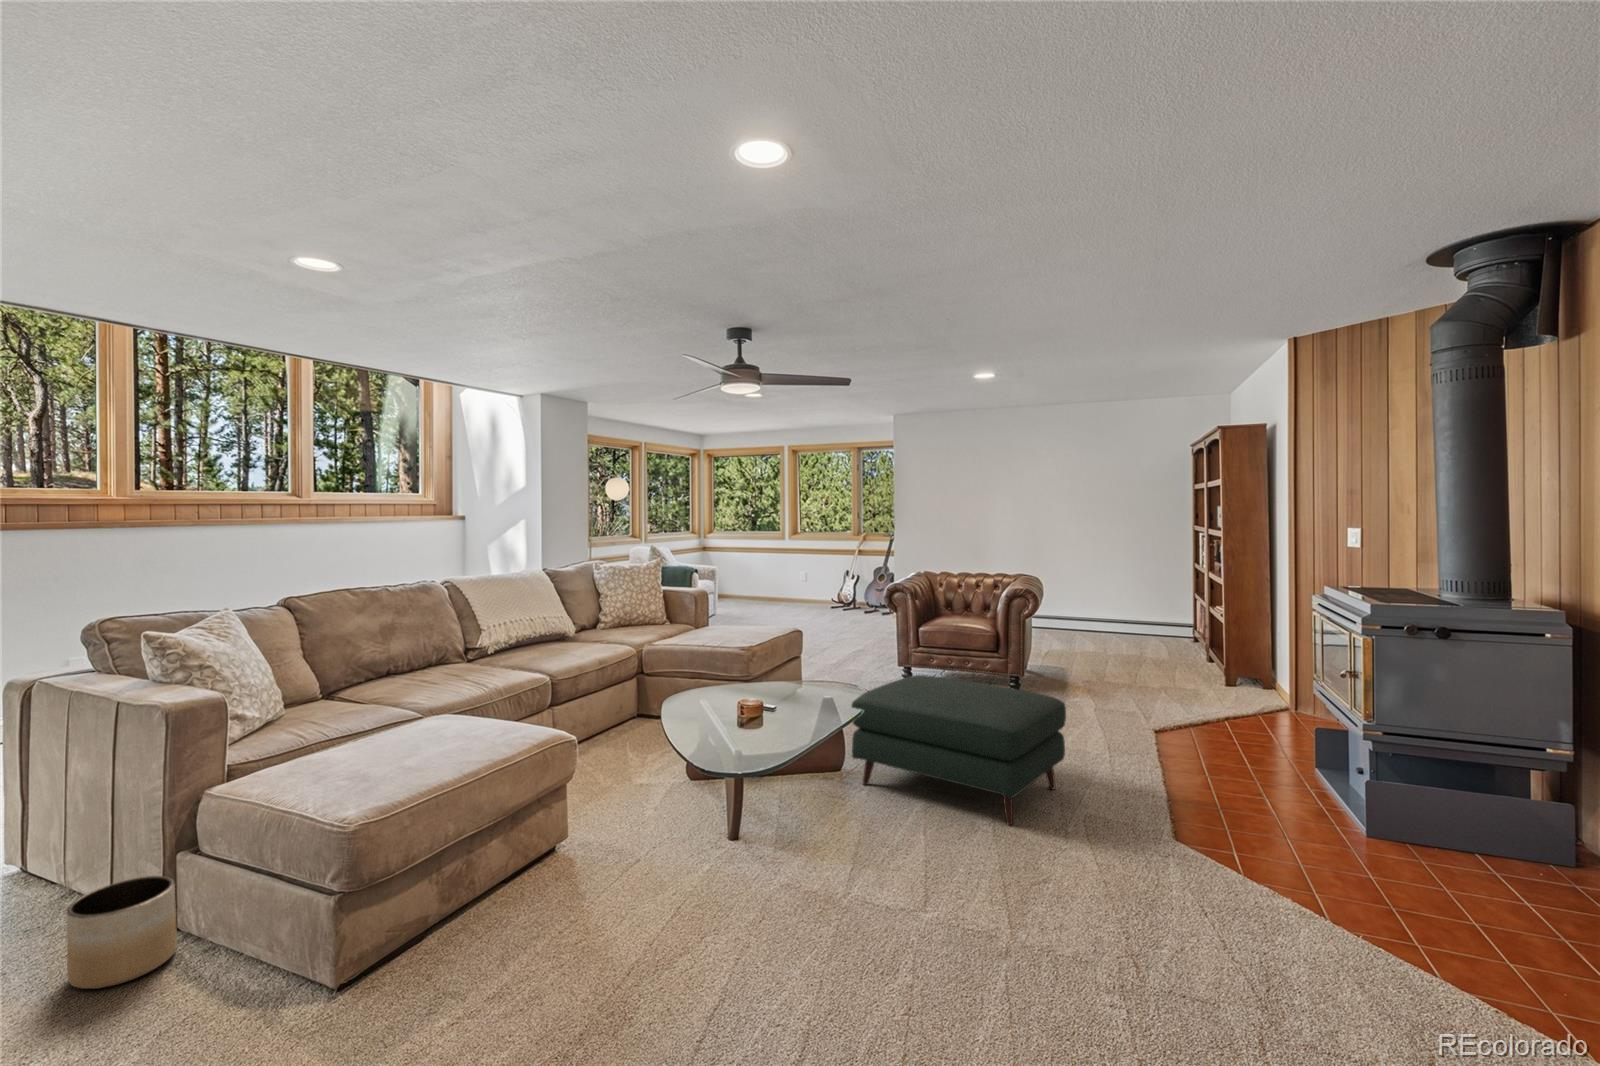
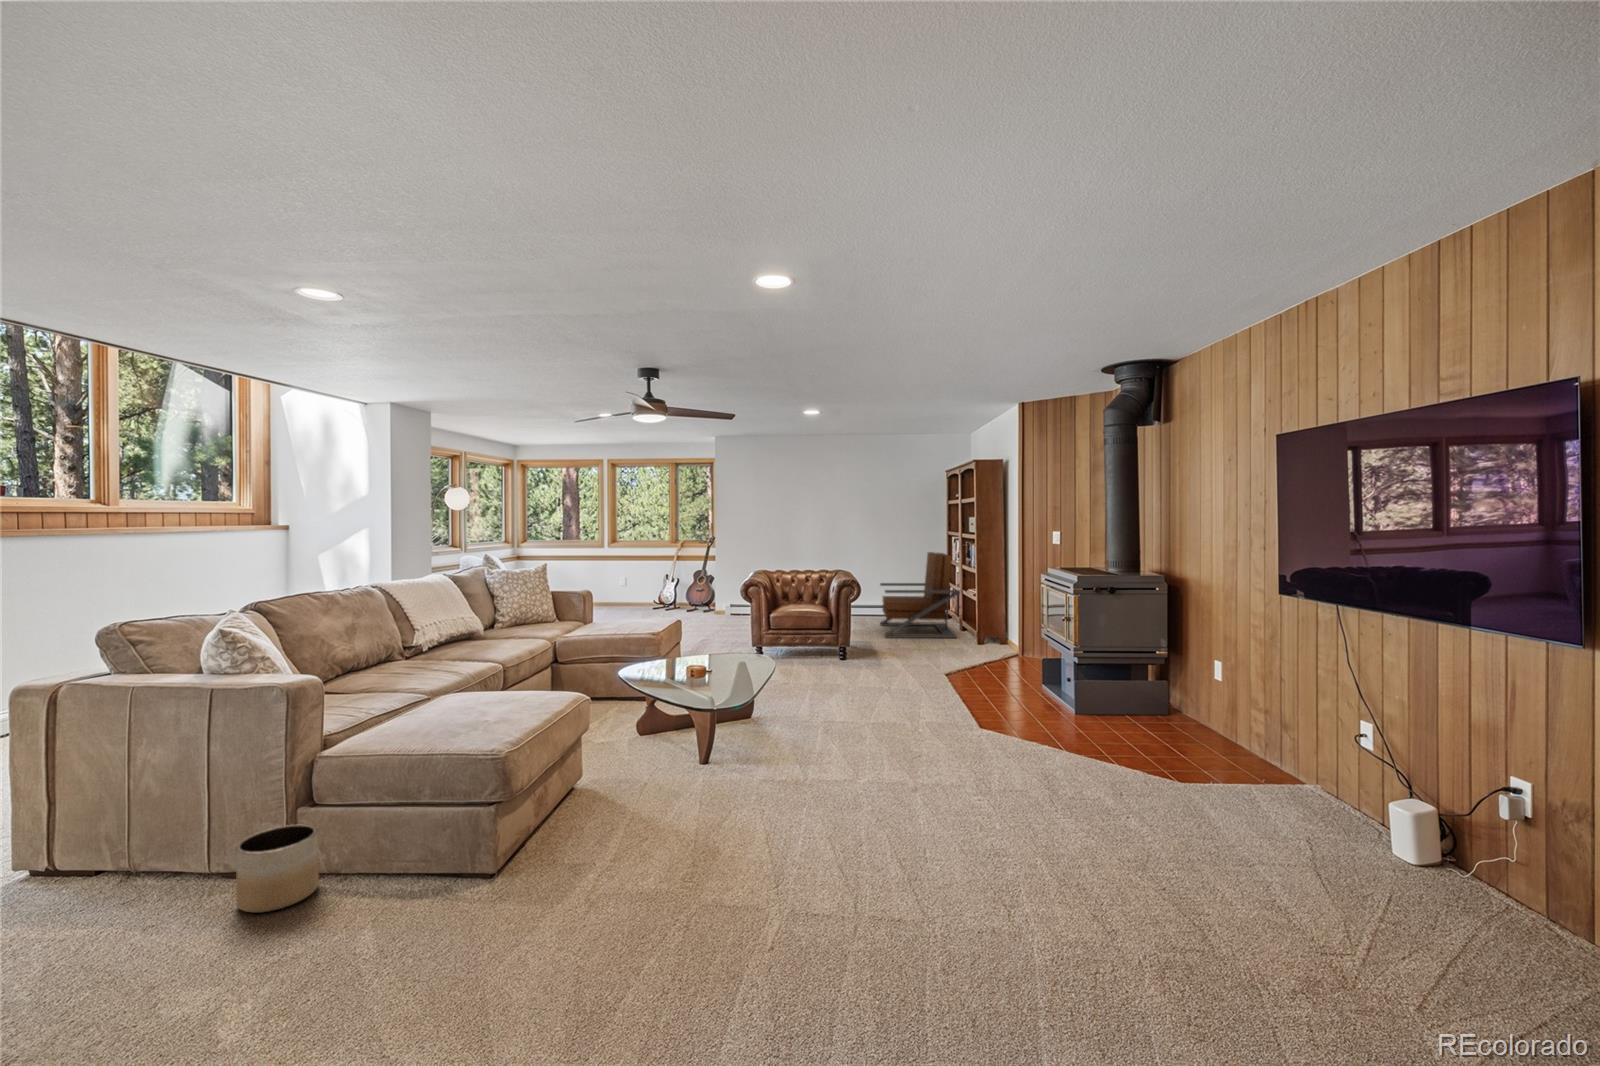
lounge chair: none [1092,553,1203,672] -> present [880,552,960,638]
ottoman: present [852,675,1066,825] -> none [762,643,906,735]

